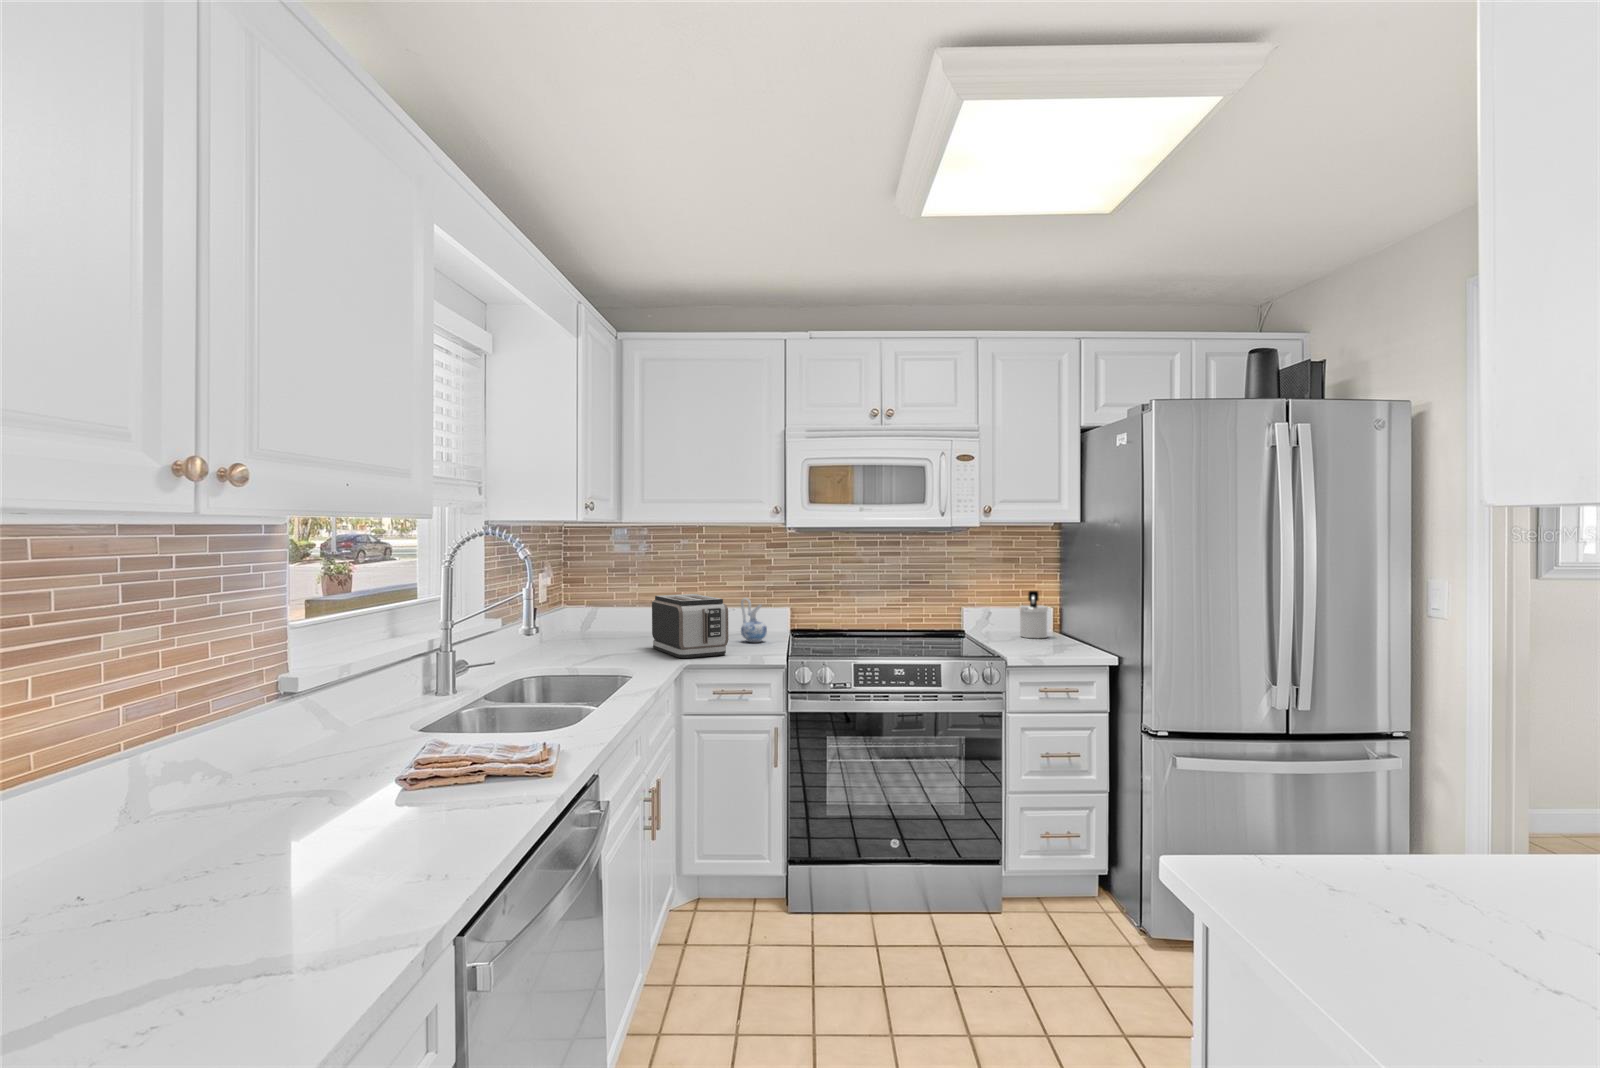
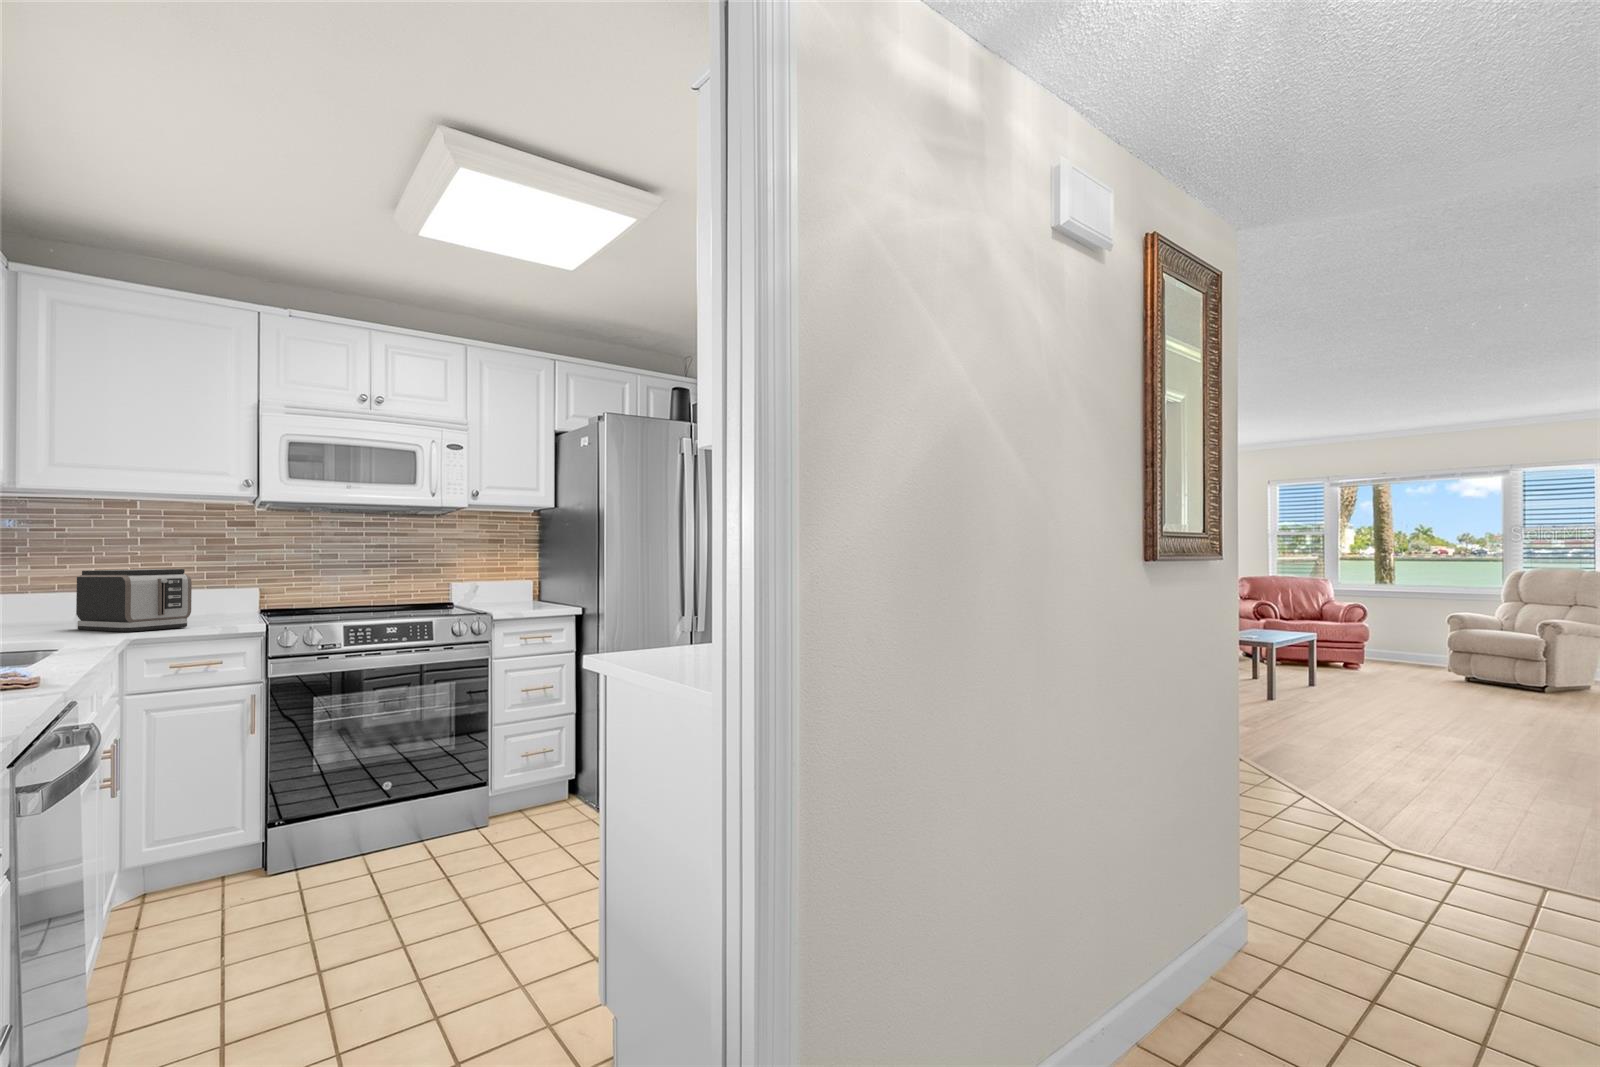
soap dispenser: present [1019,591,1048,638] -> none [501,566,526,606]
ceramic pitcher: present [741,598,767,642] -> none [200,575,234,620]

